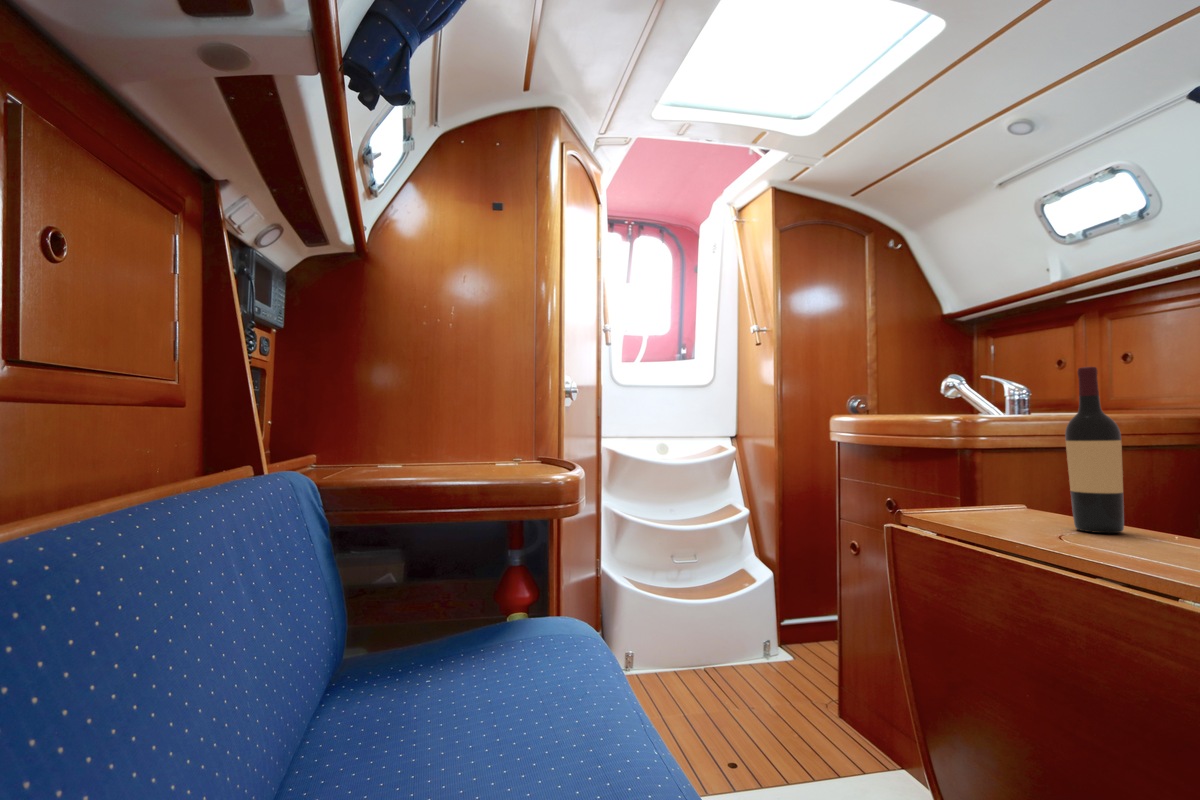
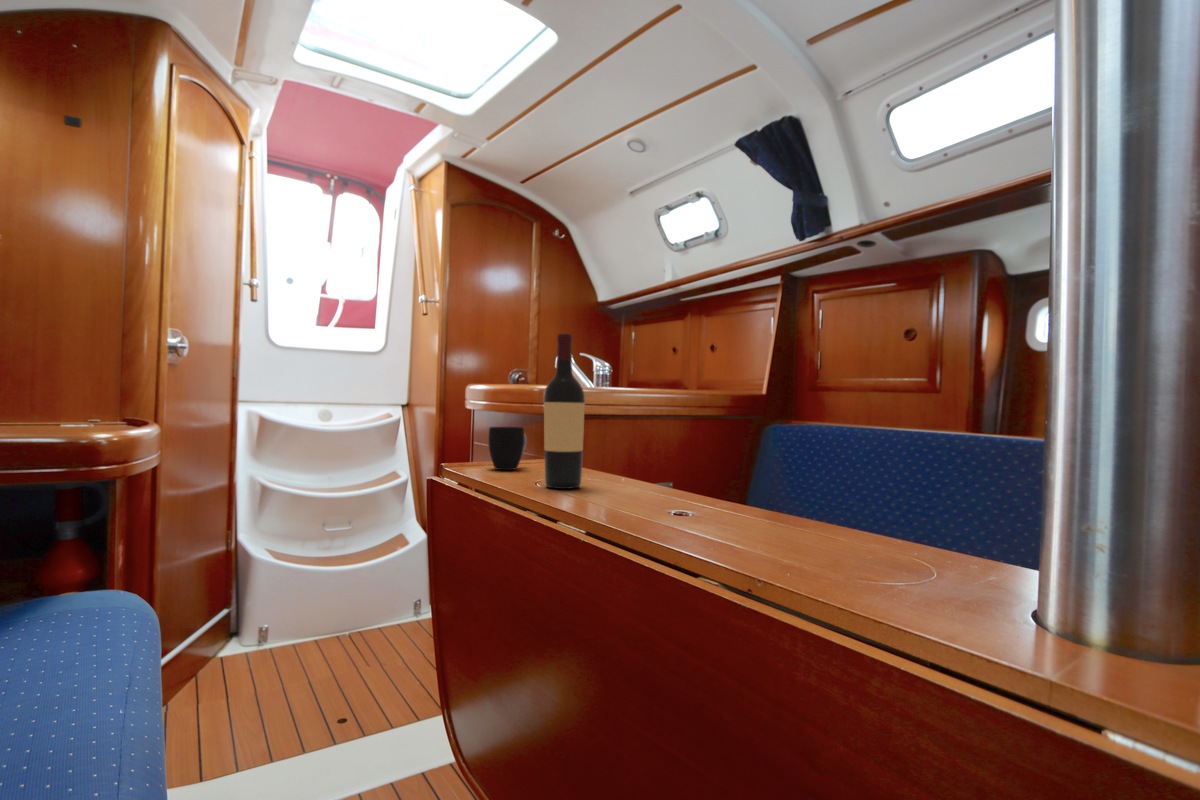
cup: none [954,465,997,511] -> present [489,427,527,470]

